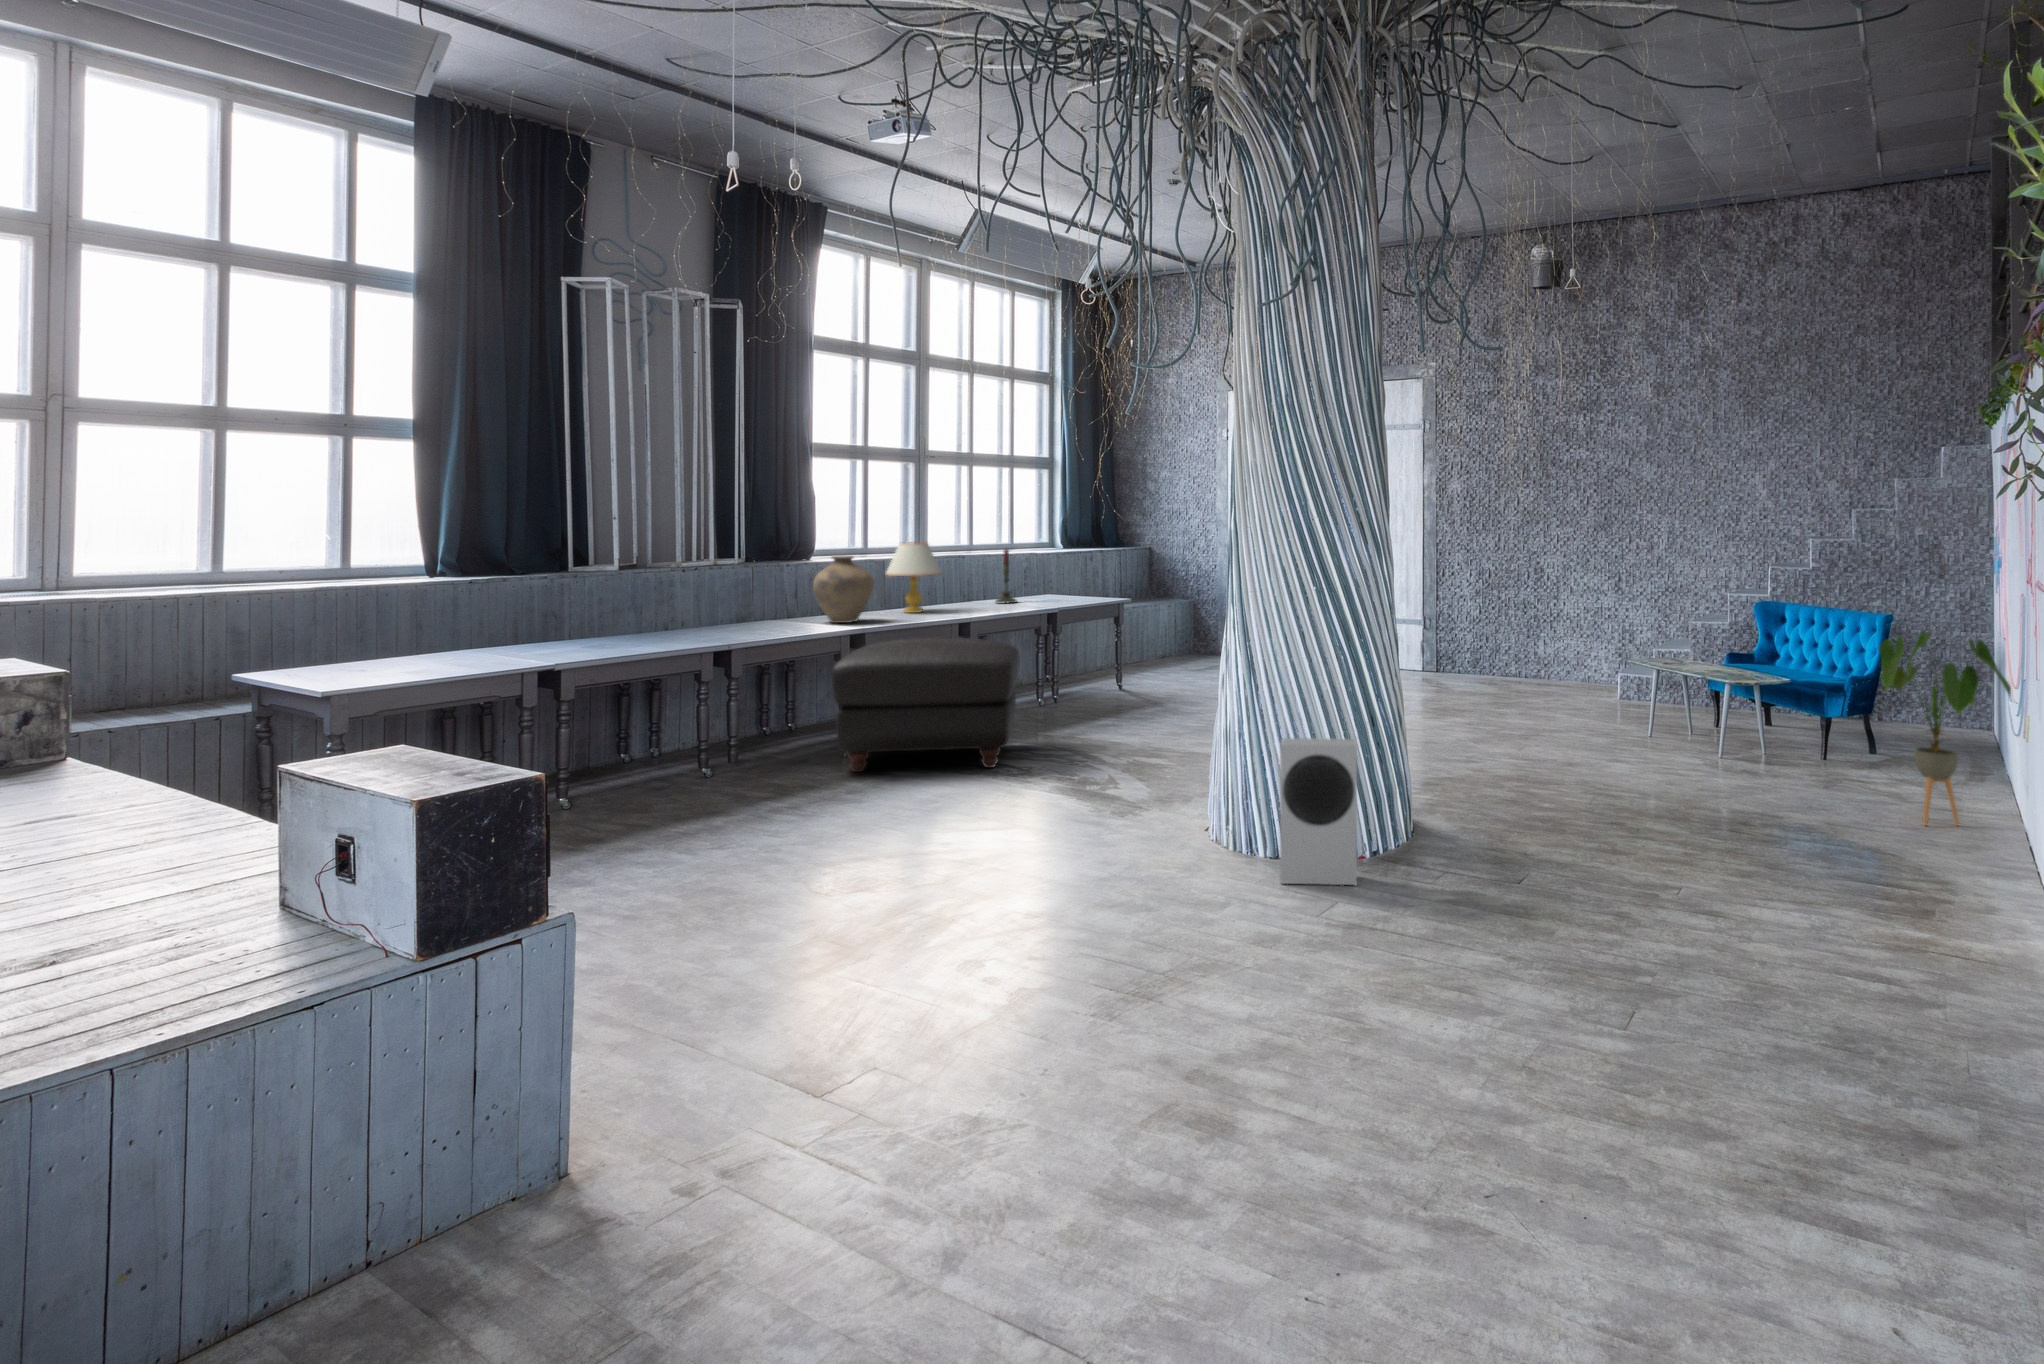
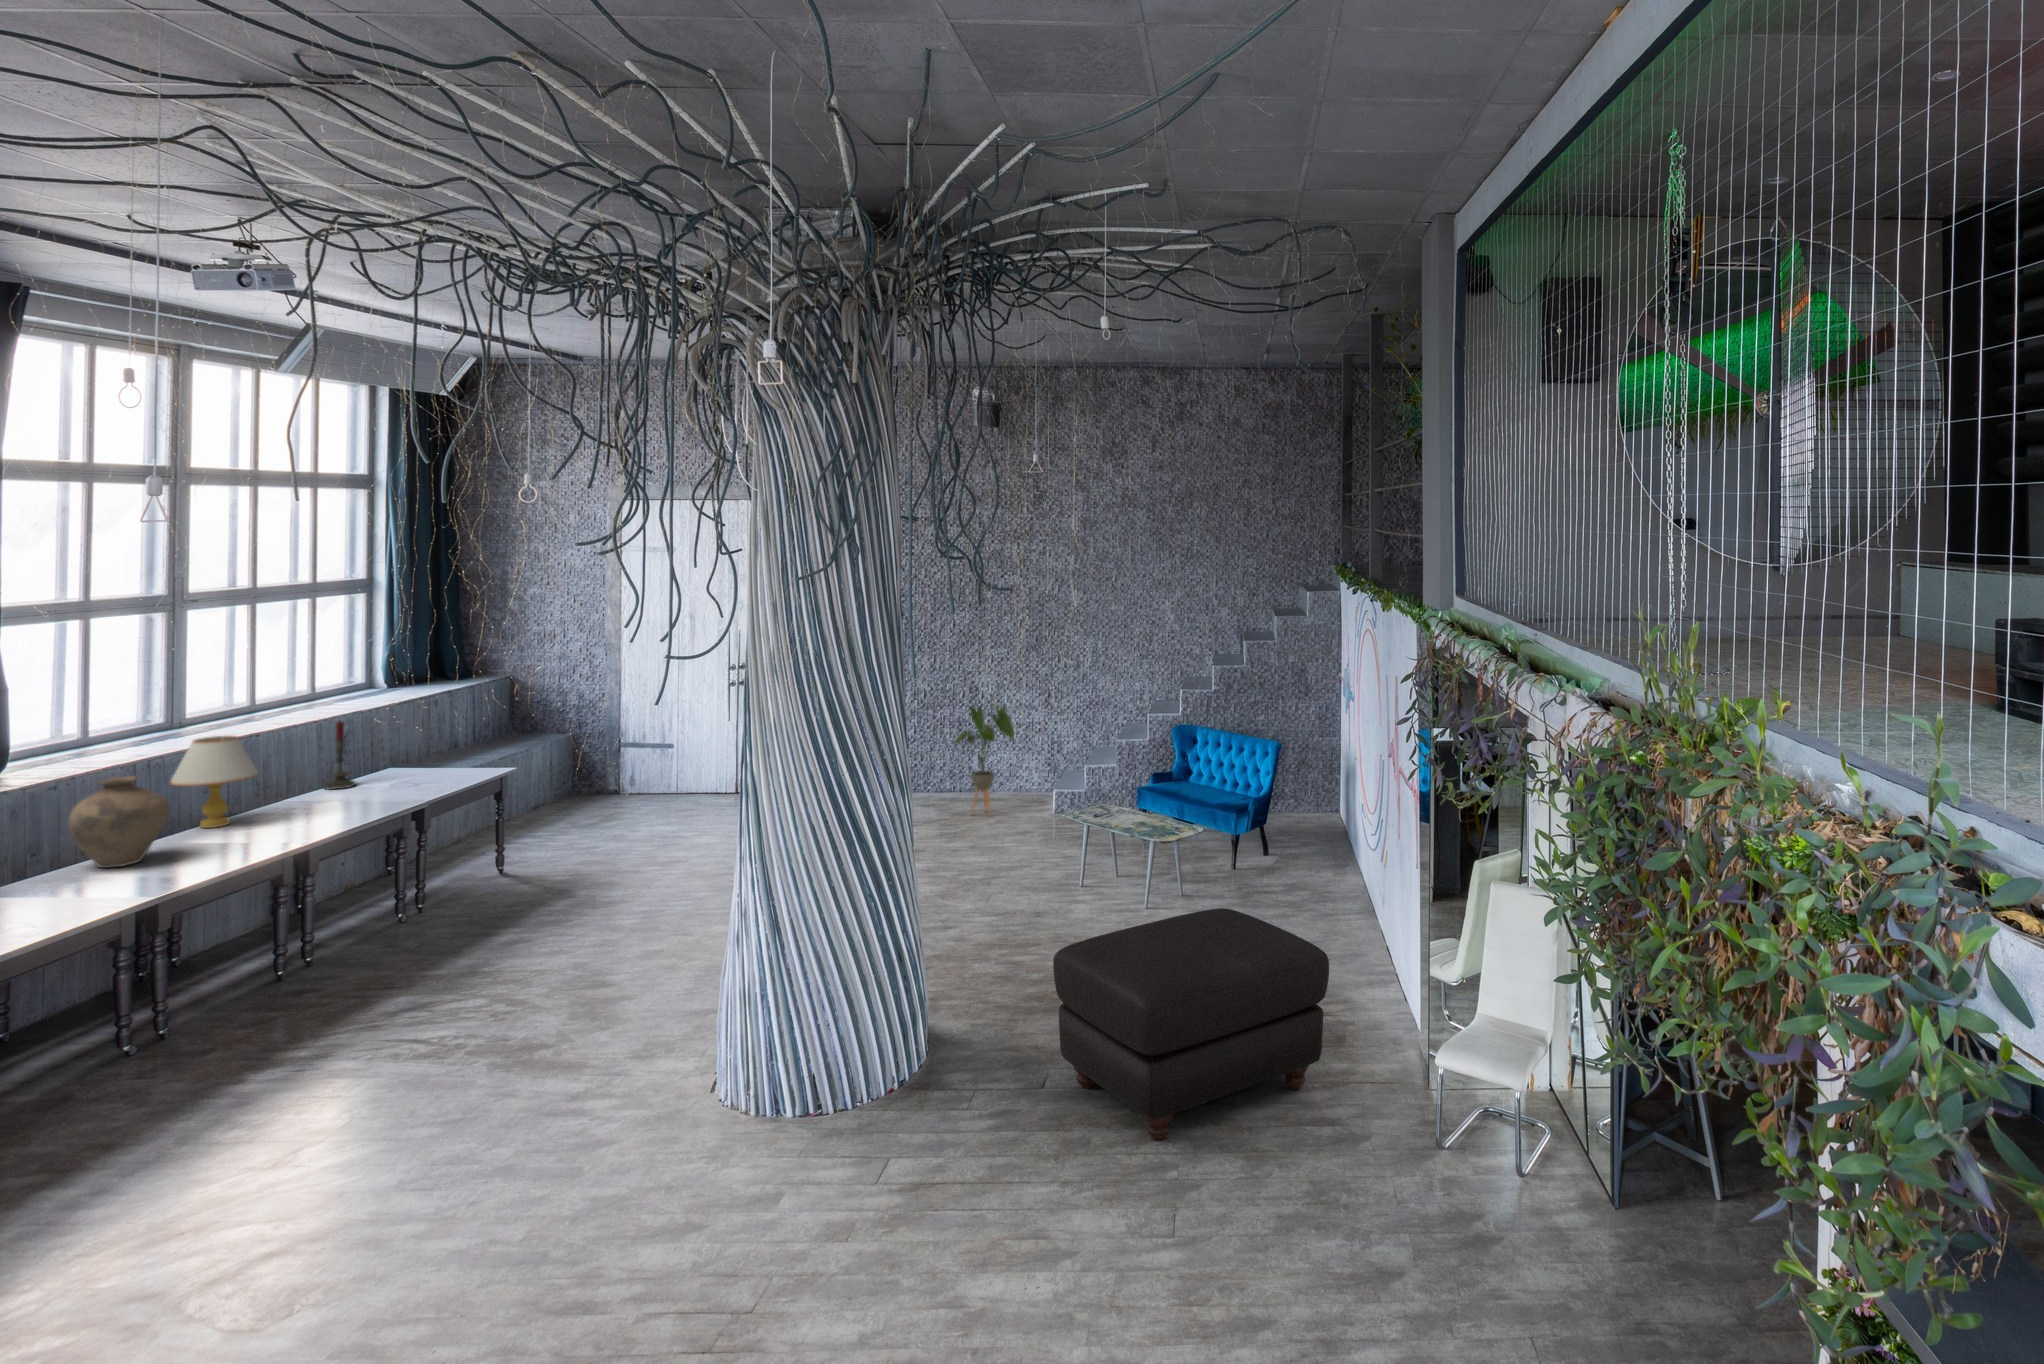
house plant: present [1879,631,2011,825] -> present [955,705,1014,815]
ottoman: present [832,638,1020,772] -> present [1053,908,1329,1141]
speaker: present [1280,738,1358,885] -> none [816,985,897,1145]

